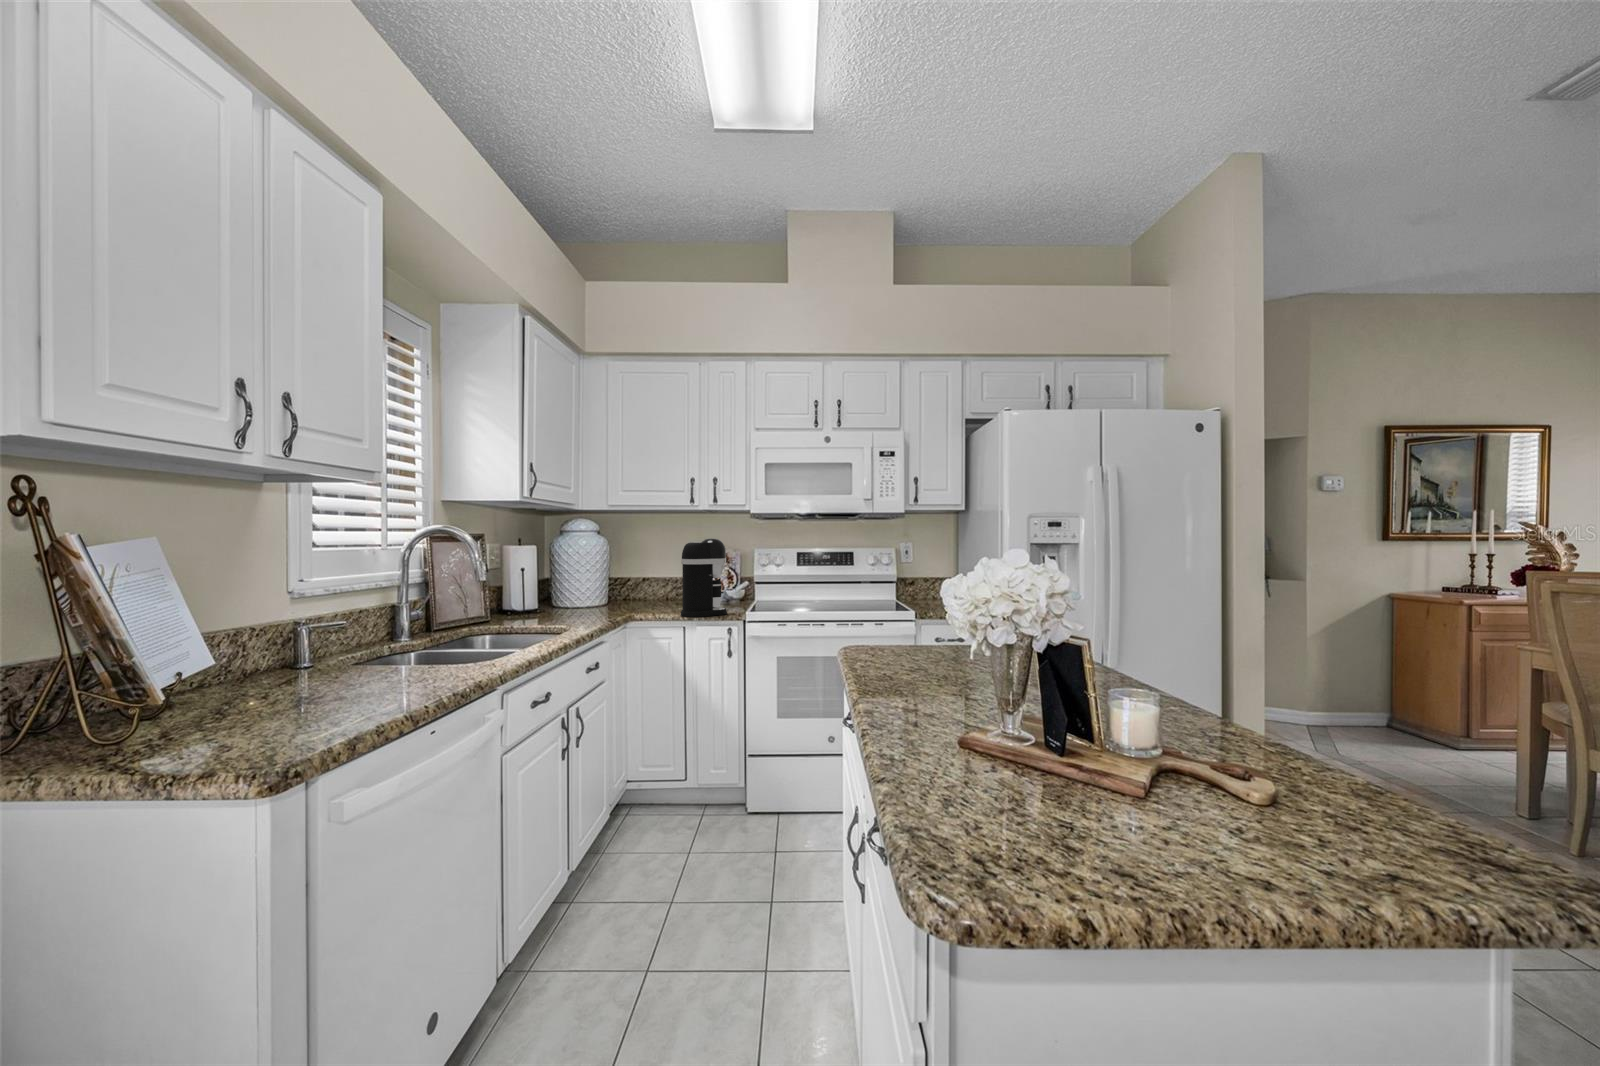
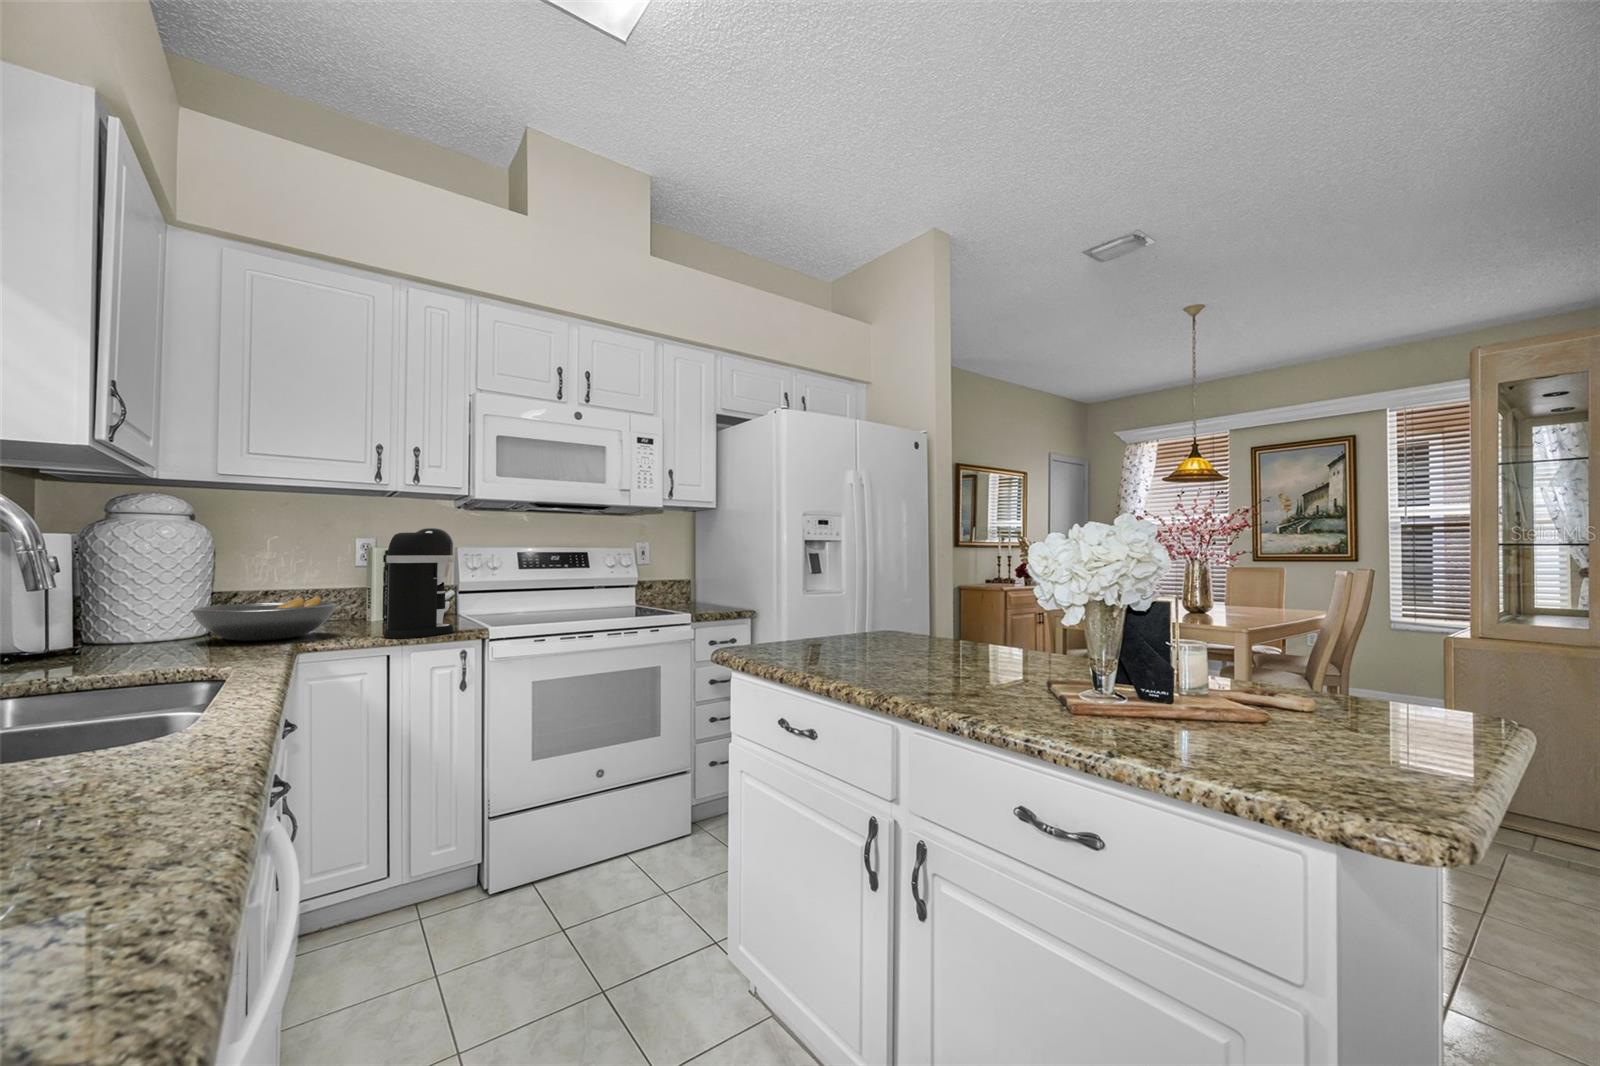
fruit bowl: none [588,584,663,611] -> present [191,596,337,641]

